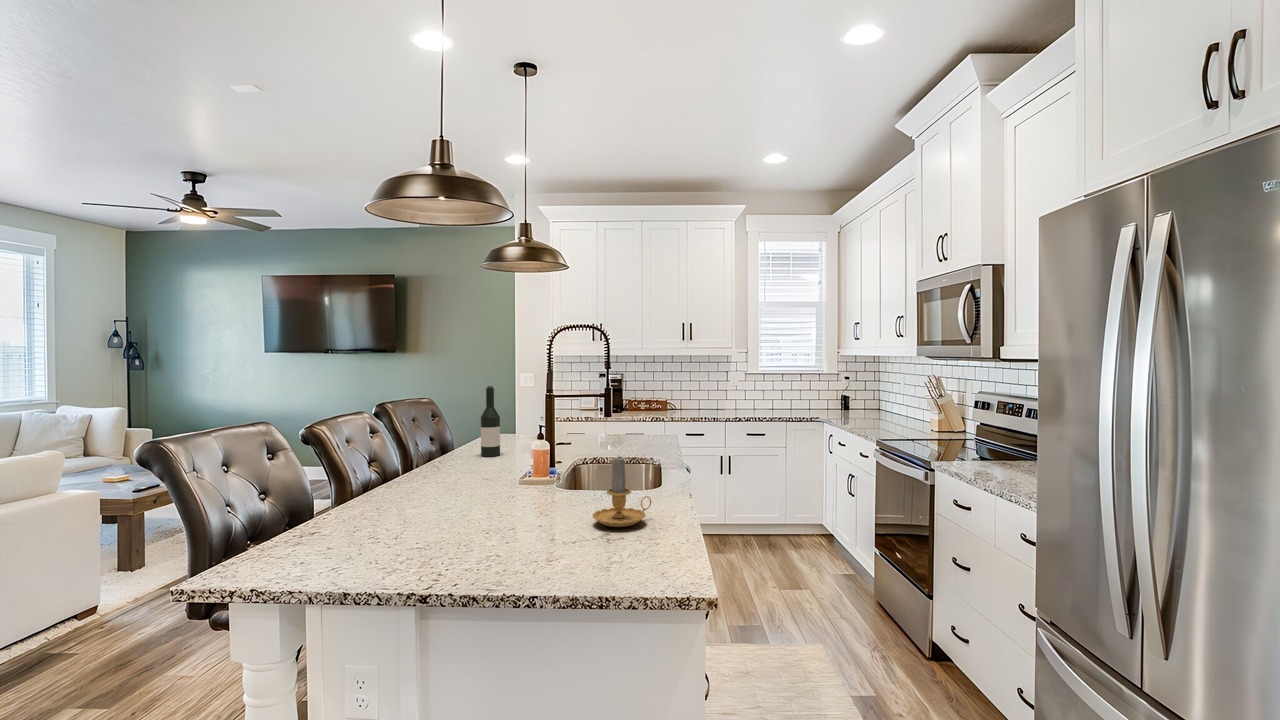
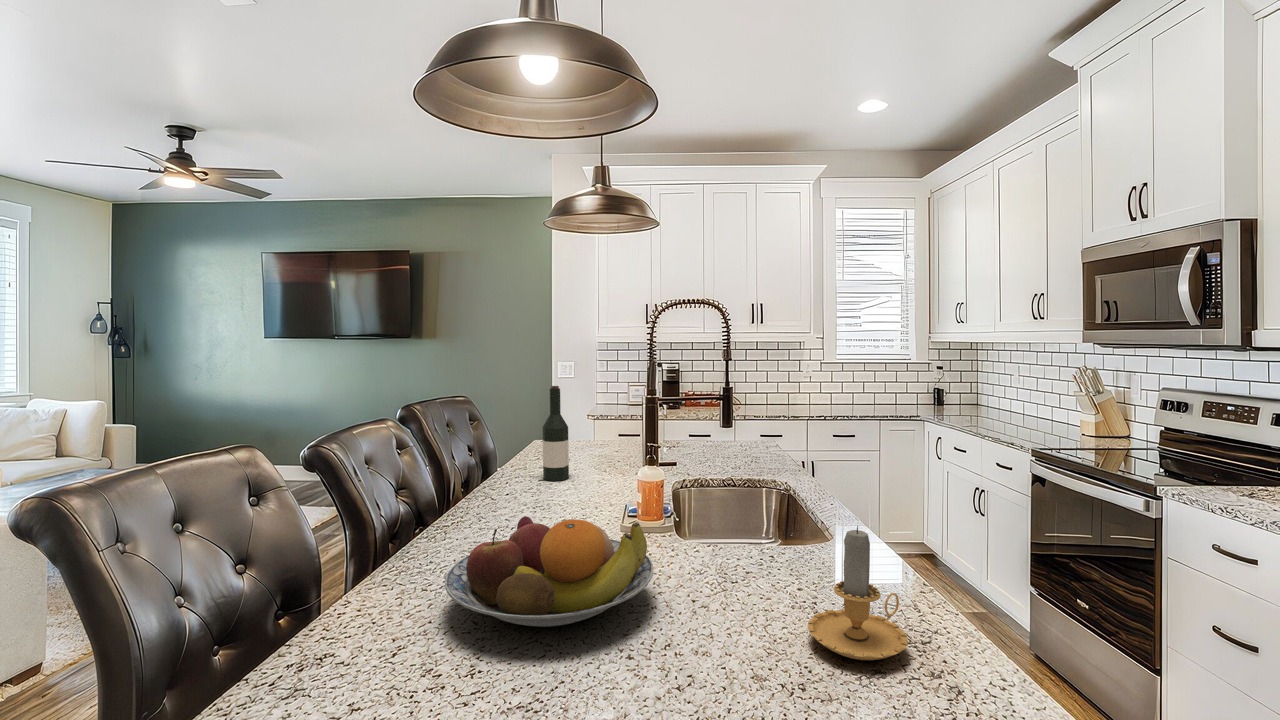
fruit bowl: none [389,458,518,518] -> present [445,516,653,627]

